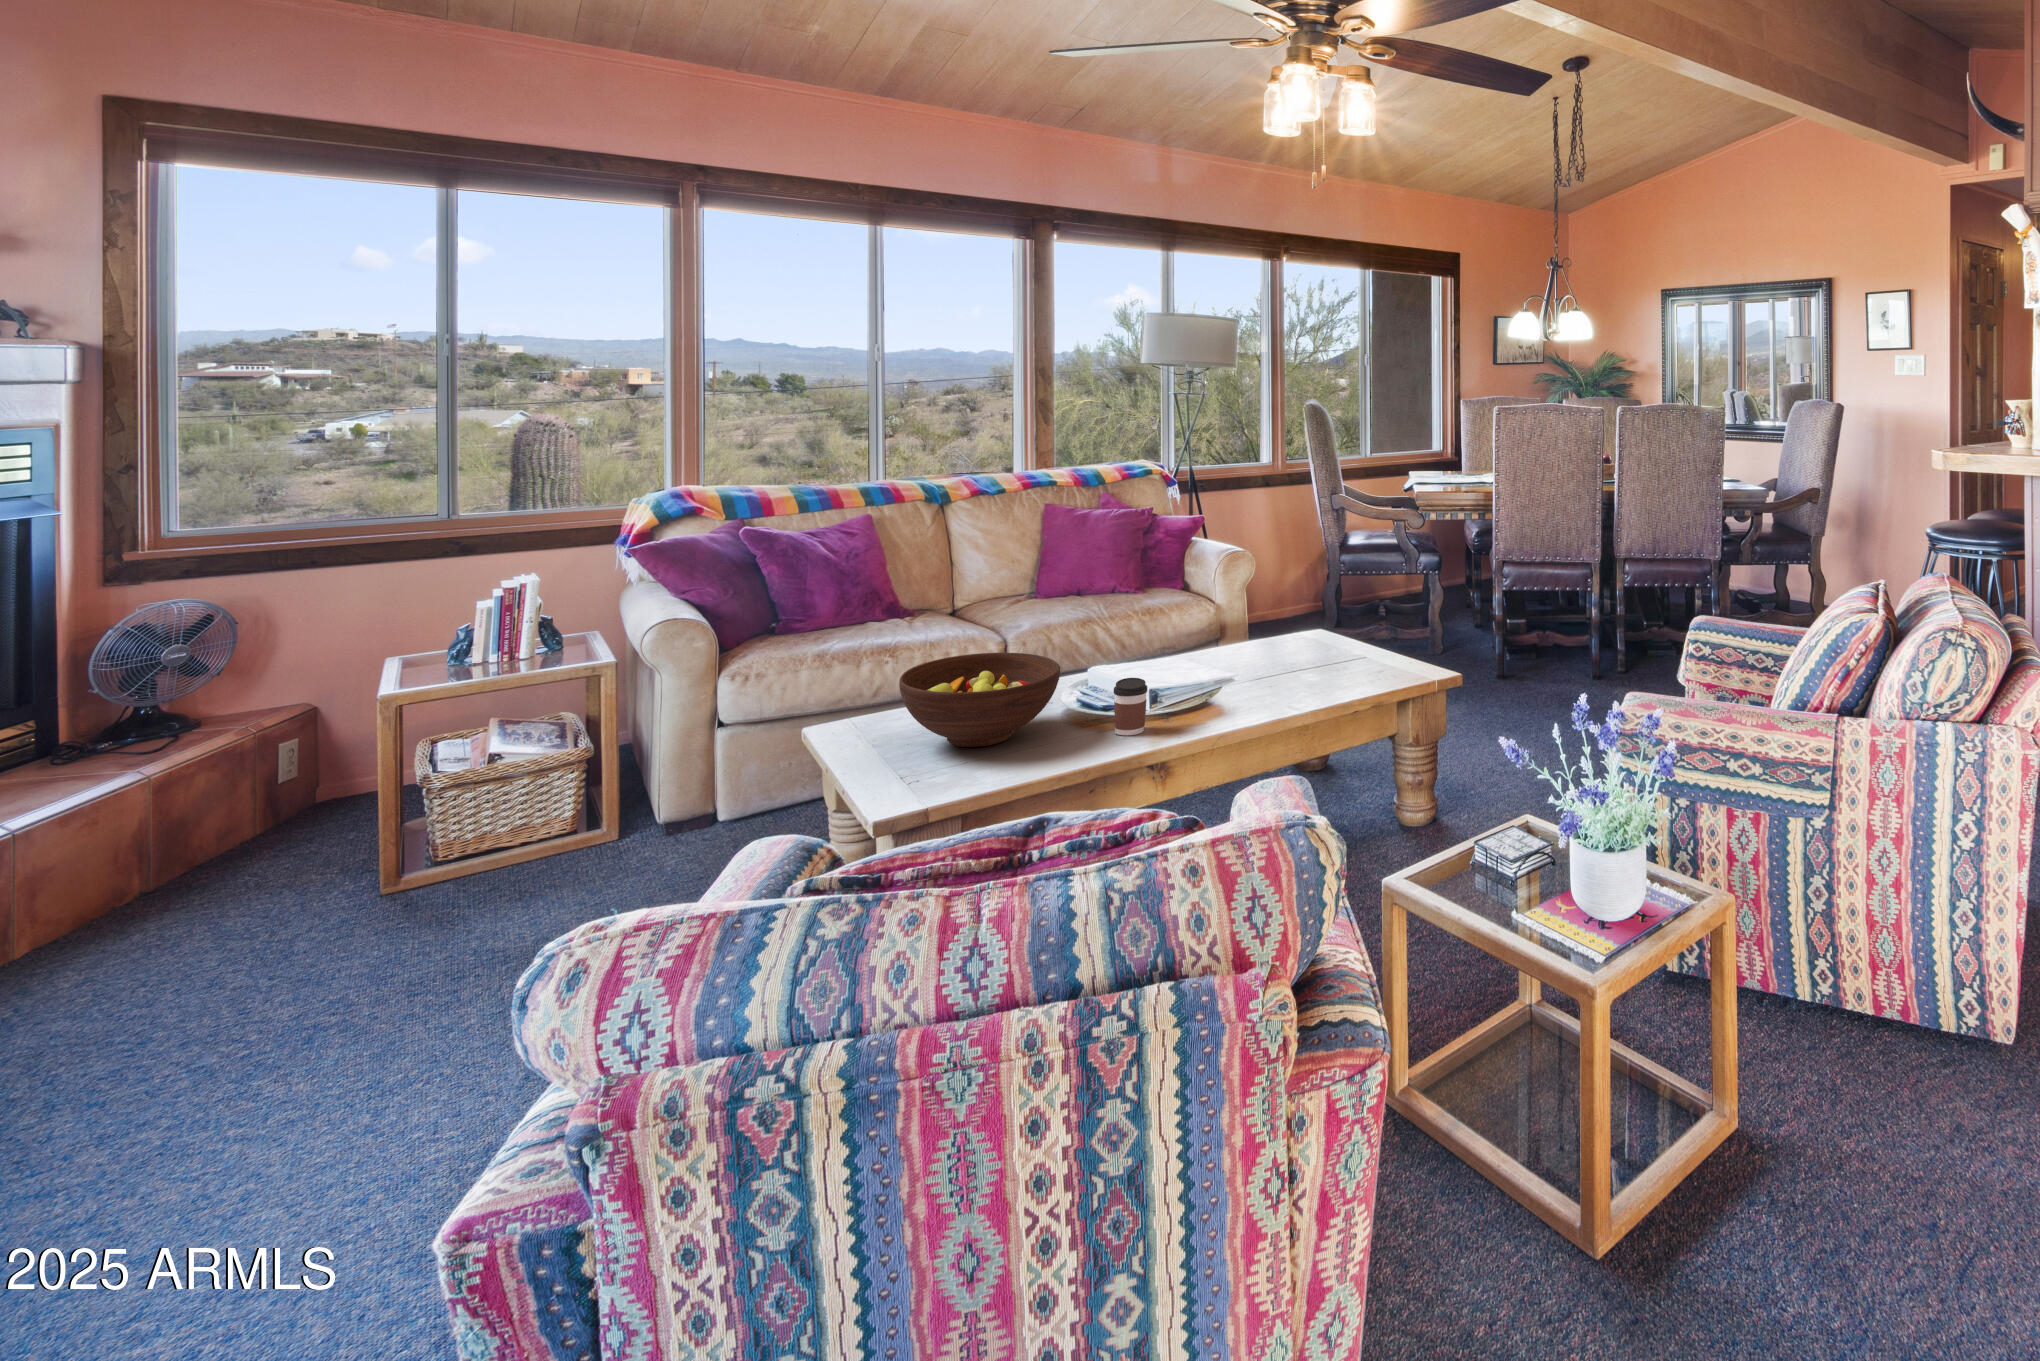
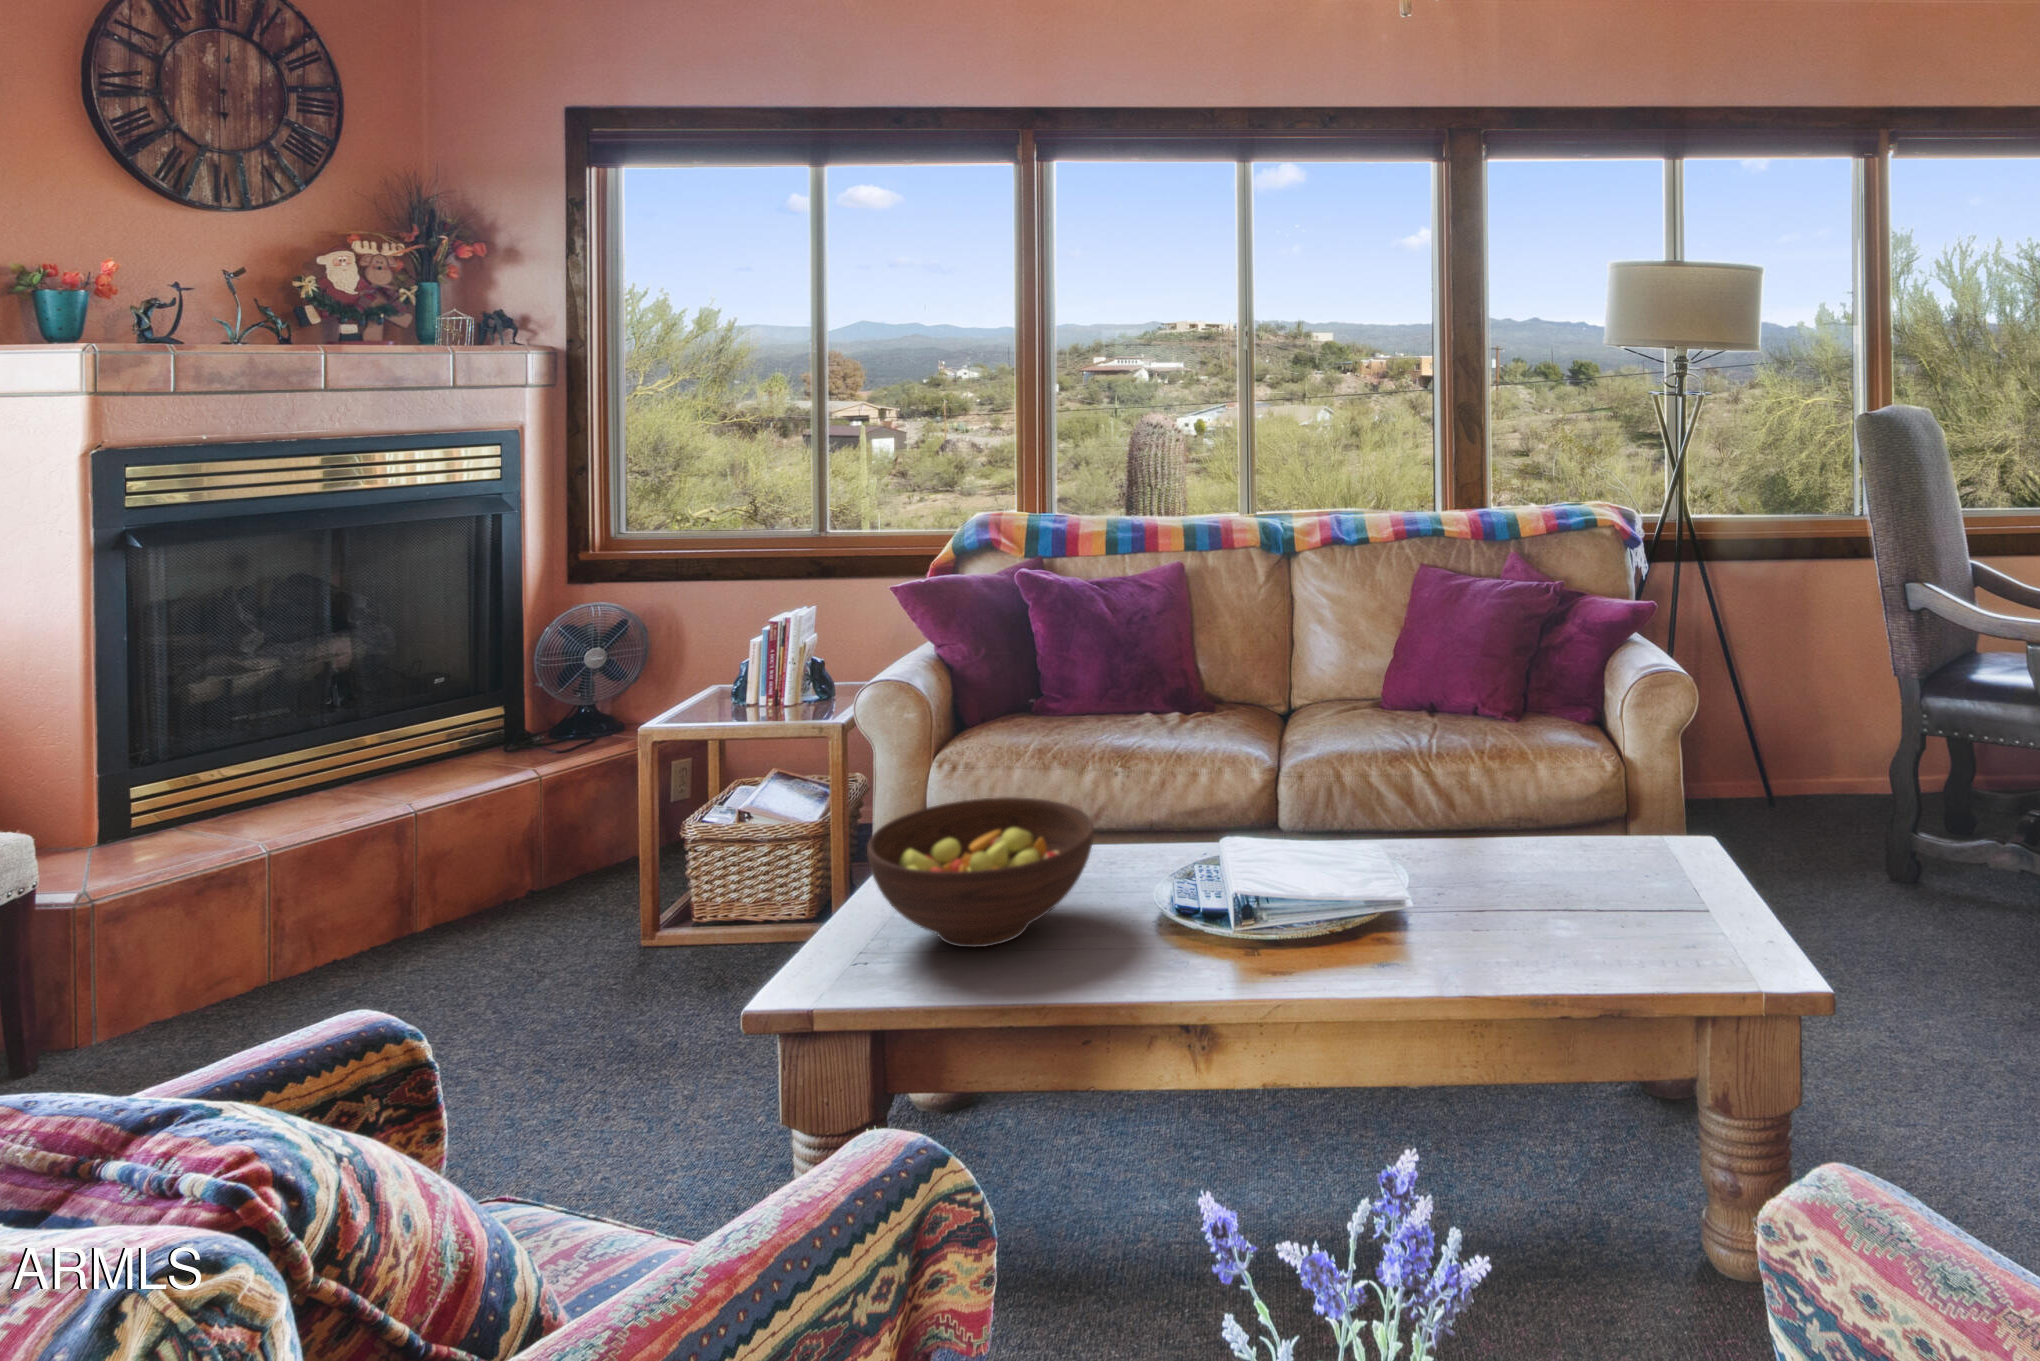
coffee cup: present [1114,678,1147,735] -> none [1128,882,1181,980]

